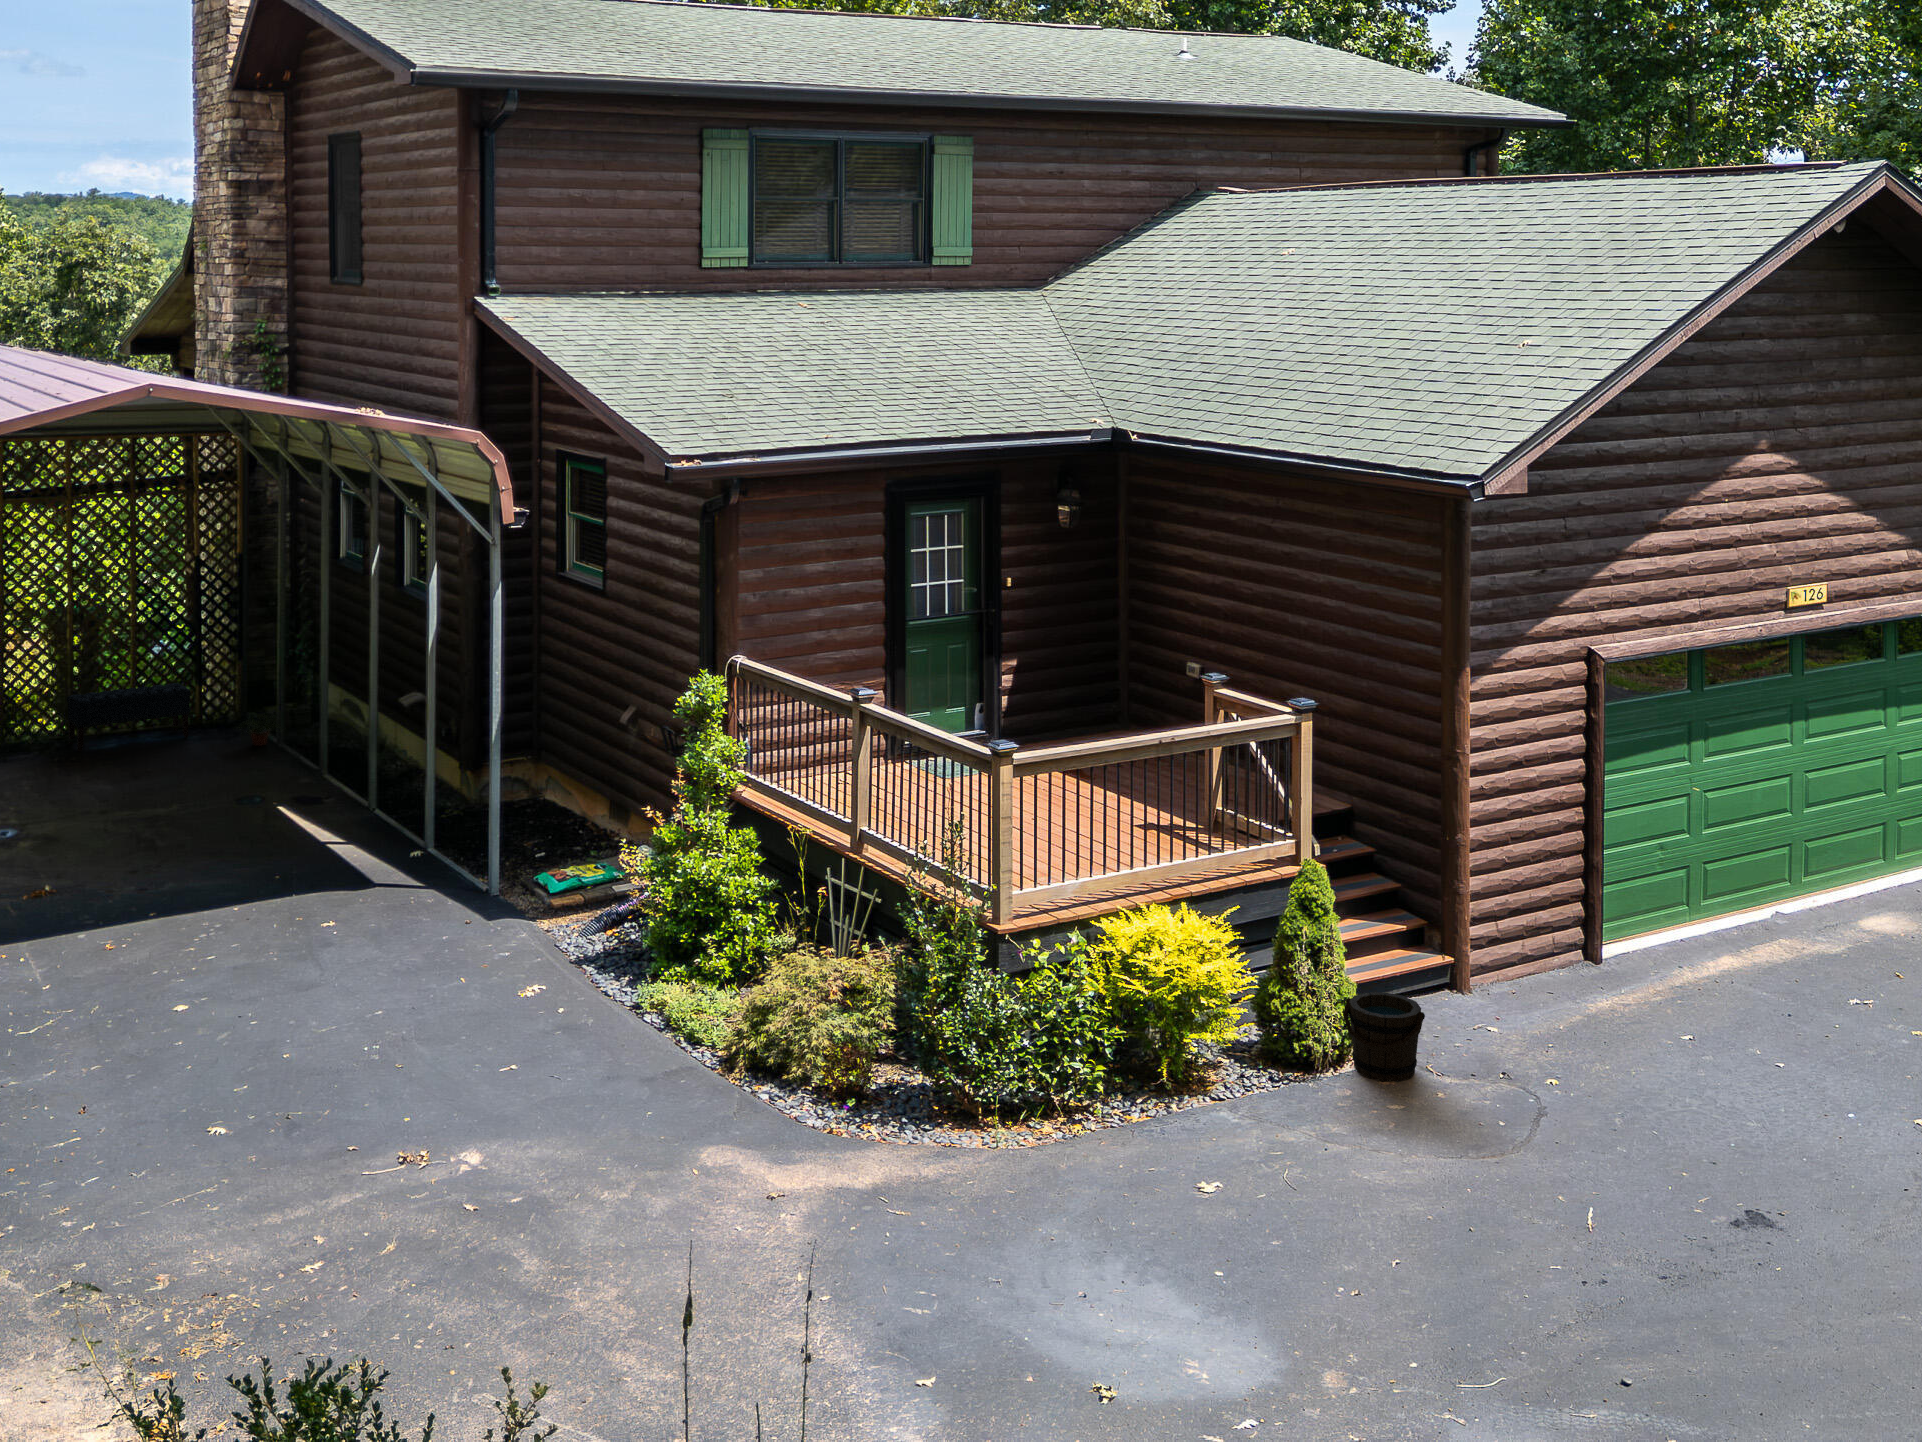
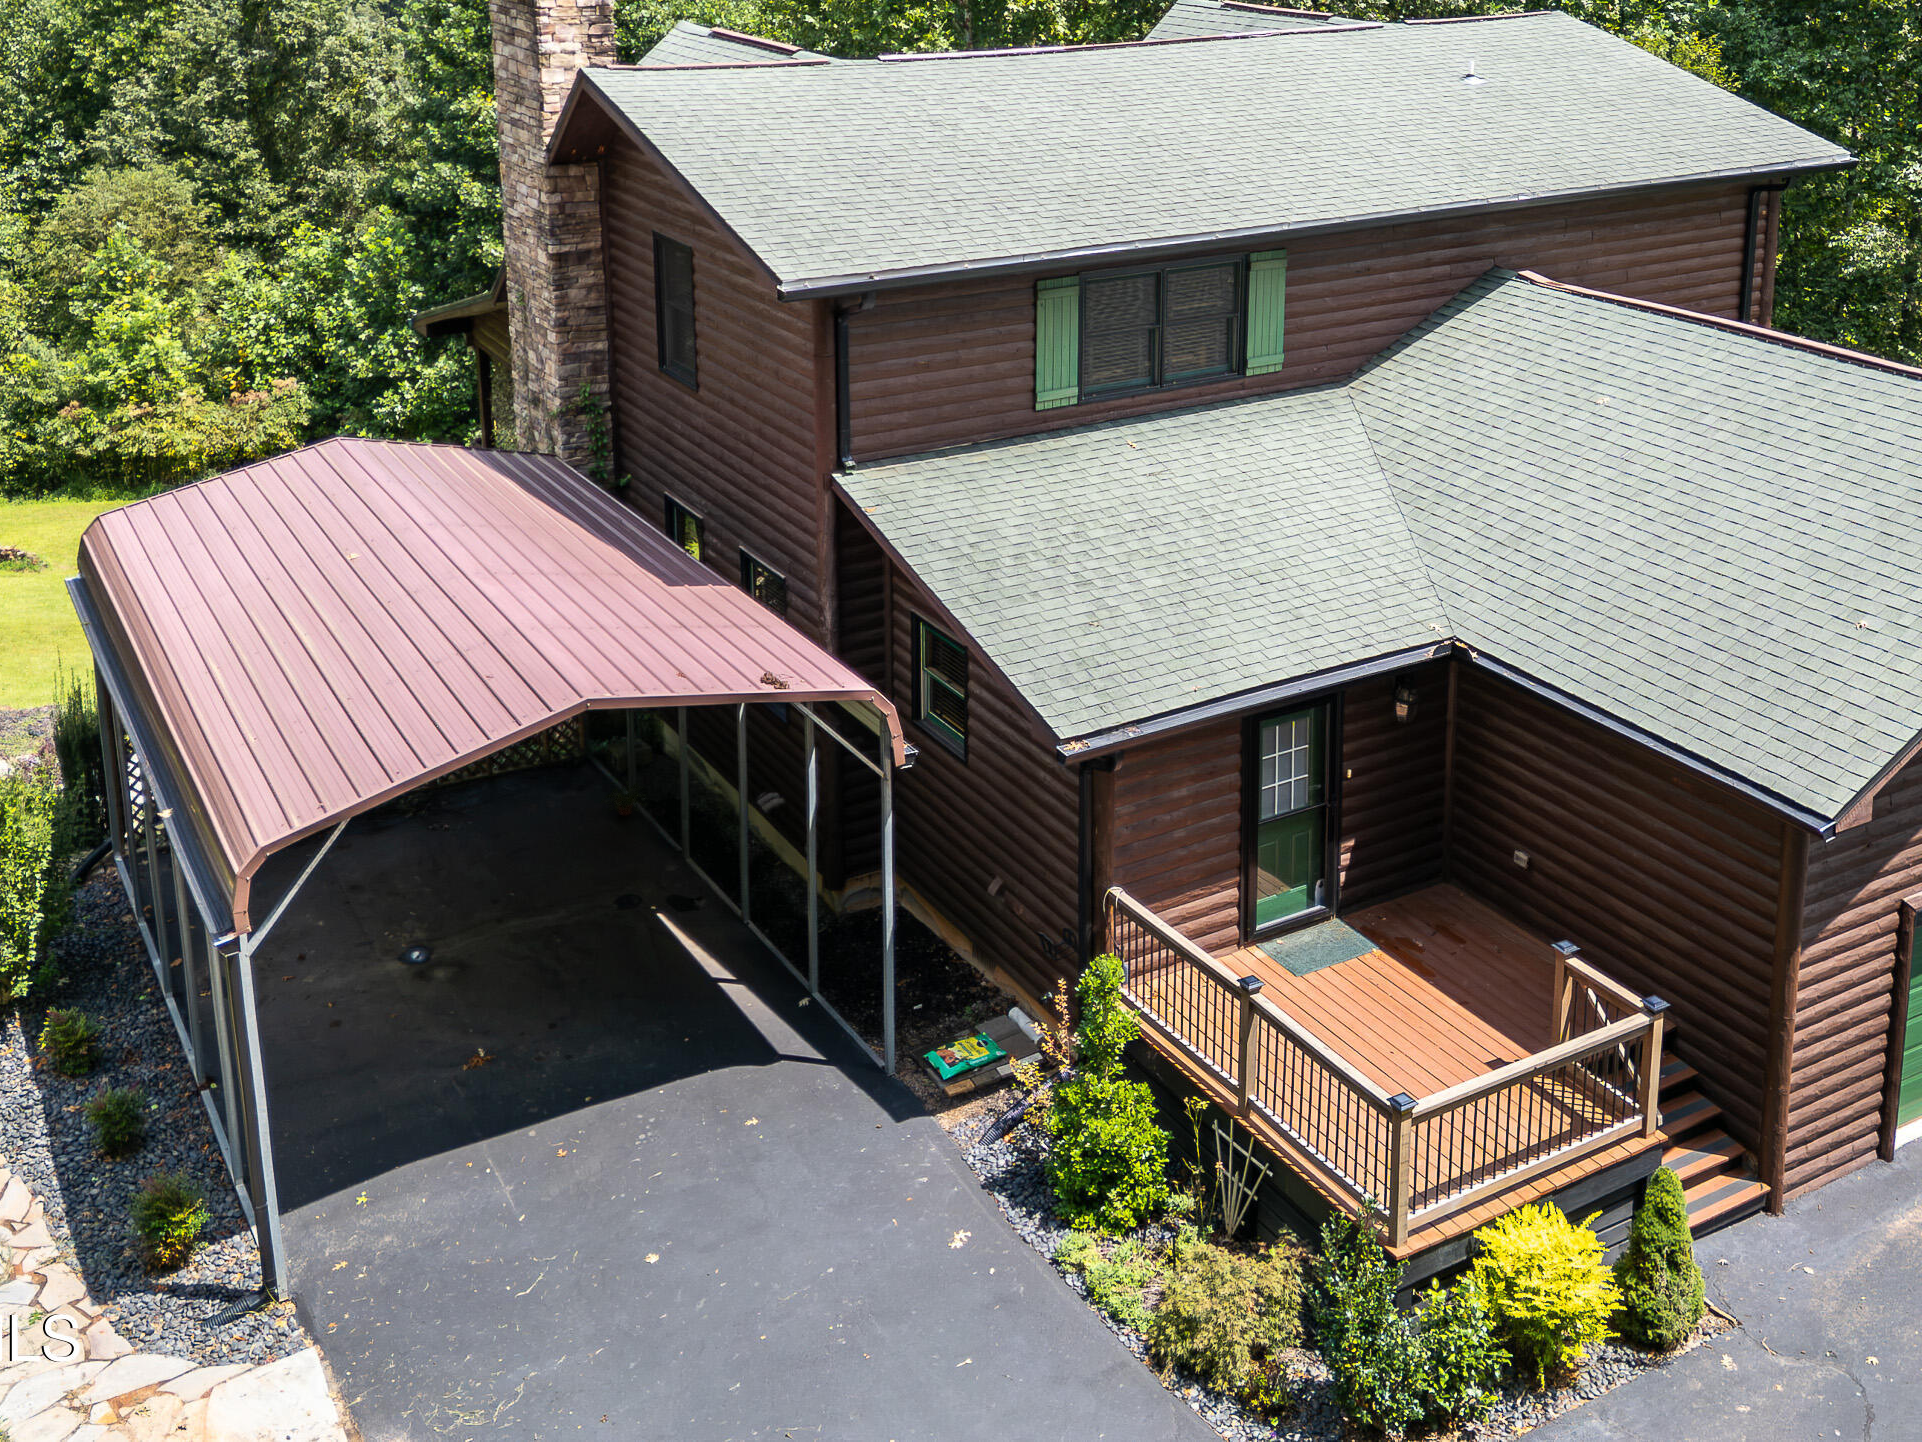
bench: present [67,683,191,751] -> none [446,750,557,829]
bucket: present [1343,992,1425,1081] -> none [1687,1270,1762,1359]

